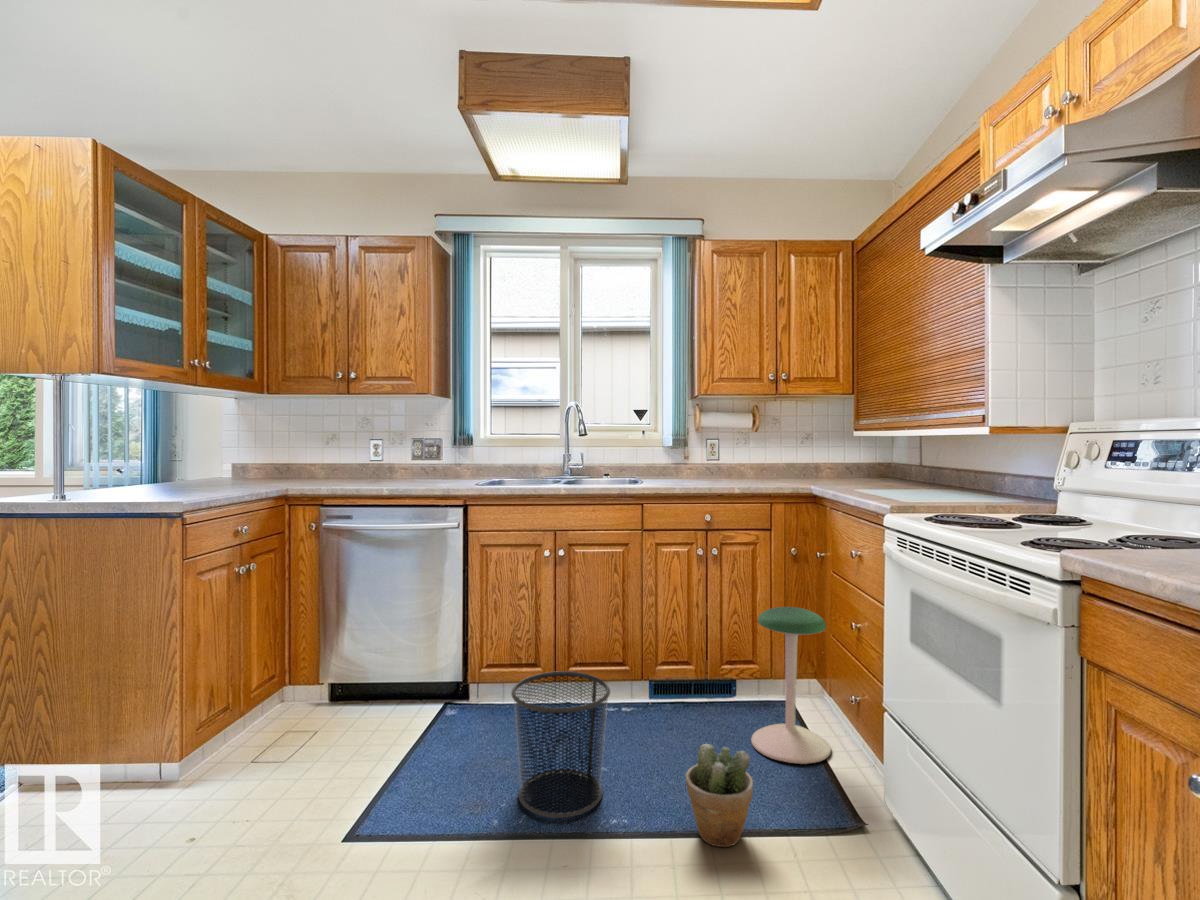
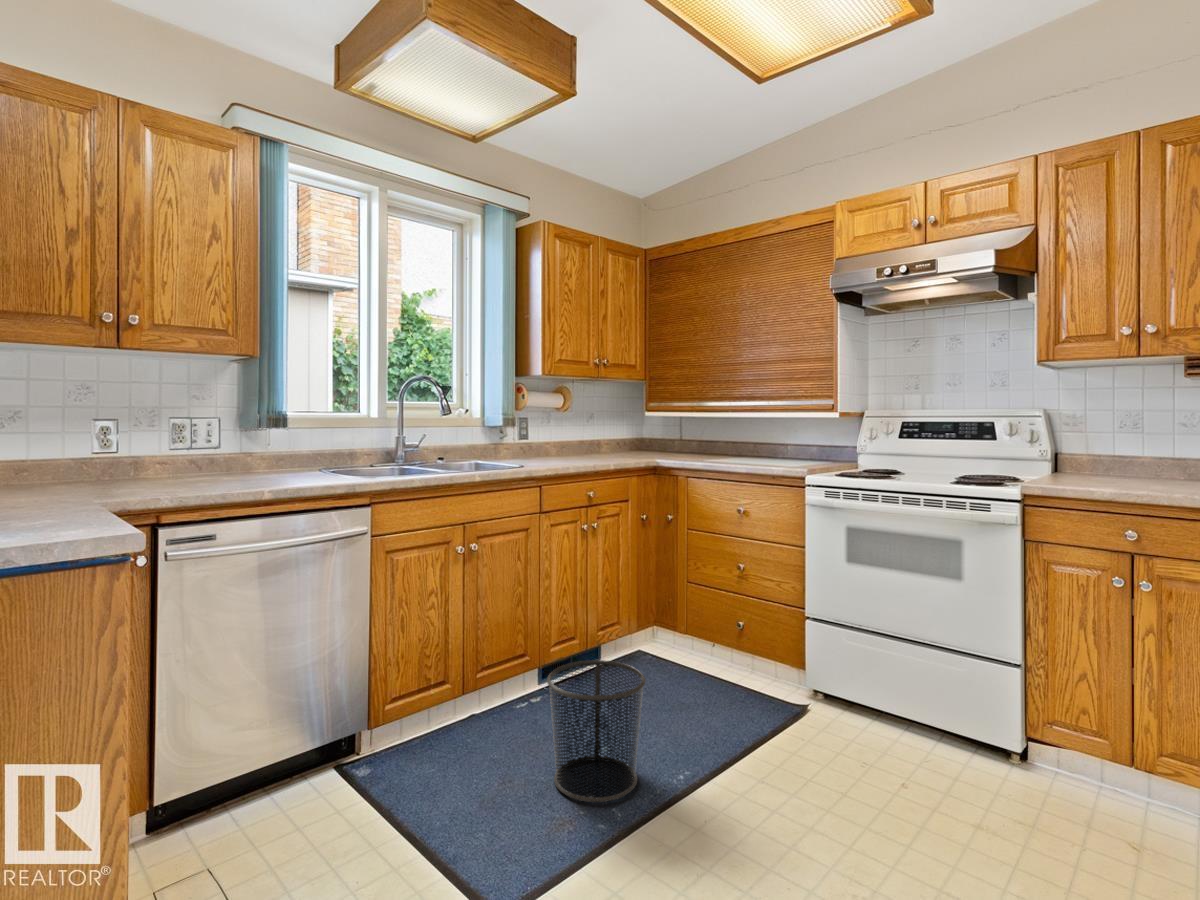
stool: present [751,607,831,764] -> none [654,567,718,695]
potted plant: present [686,744,753,847] -> none [706,680,761,762]

